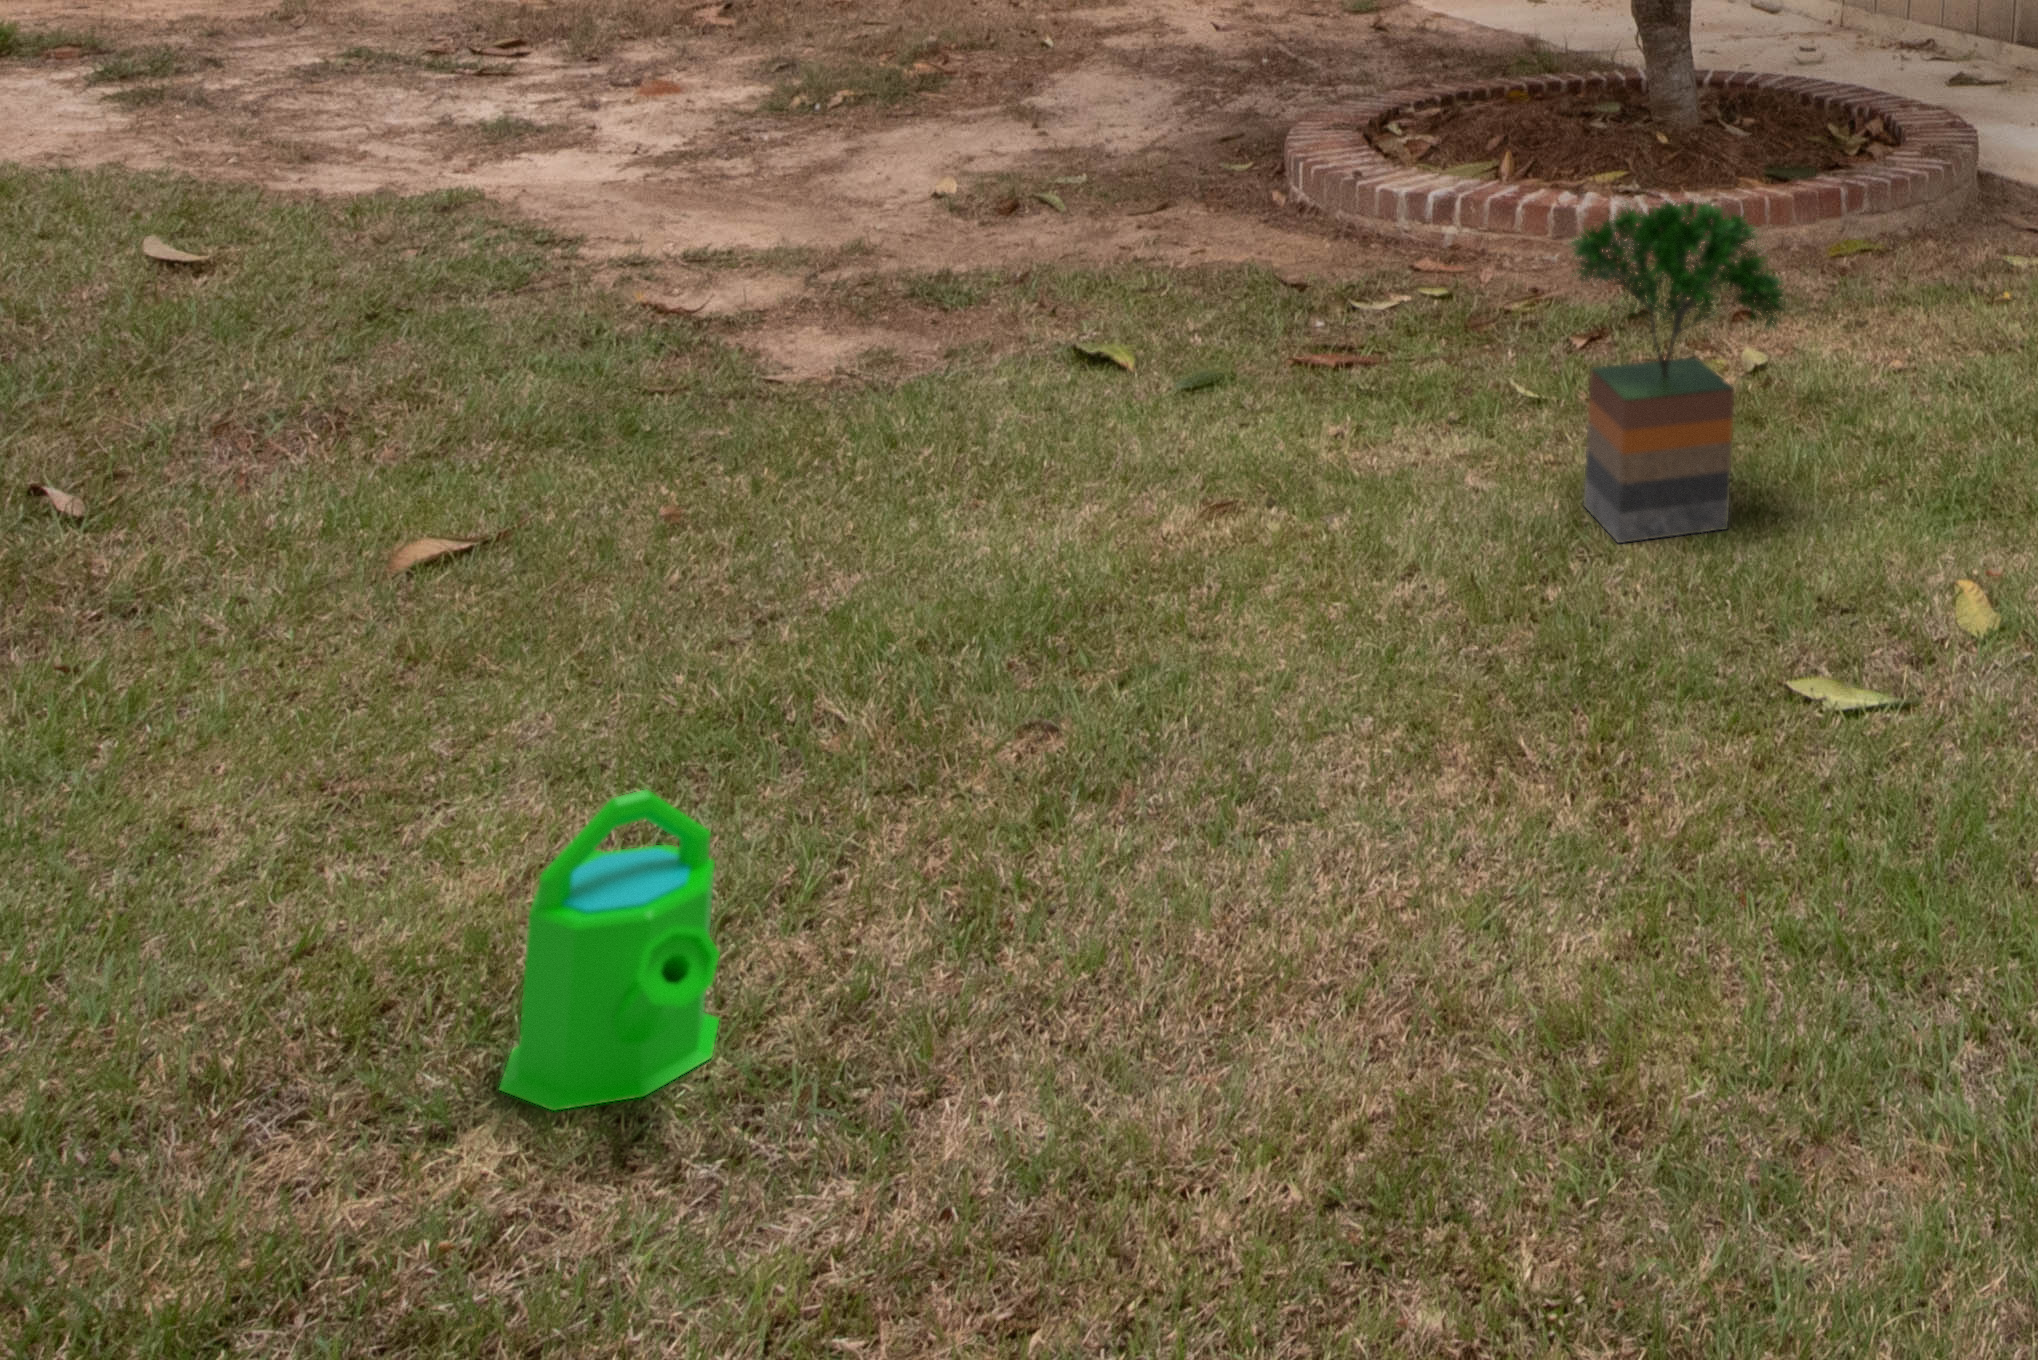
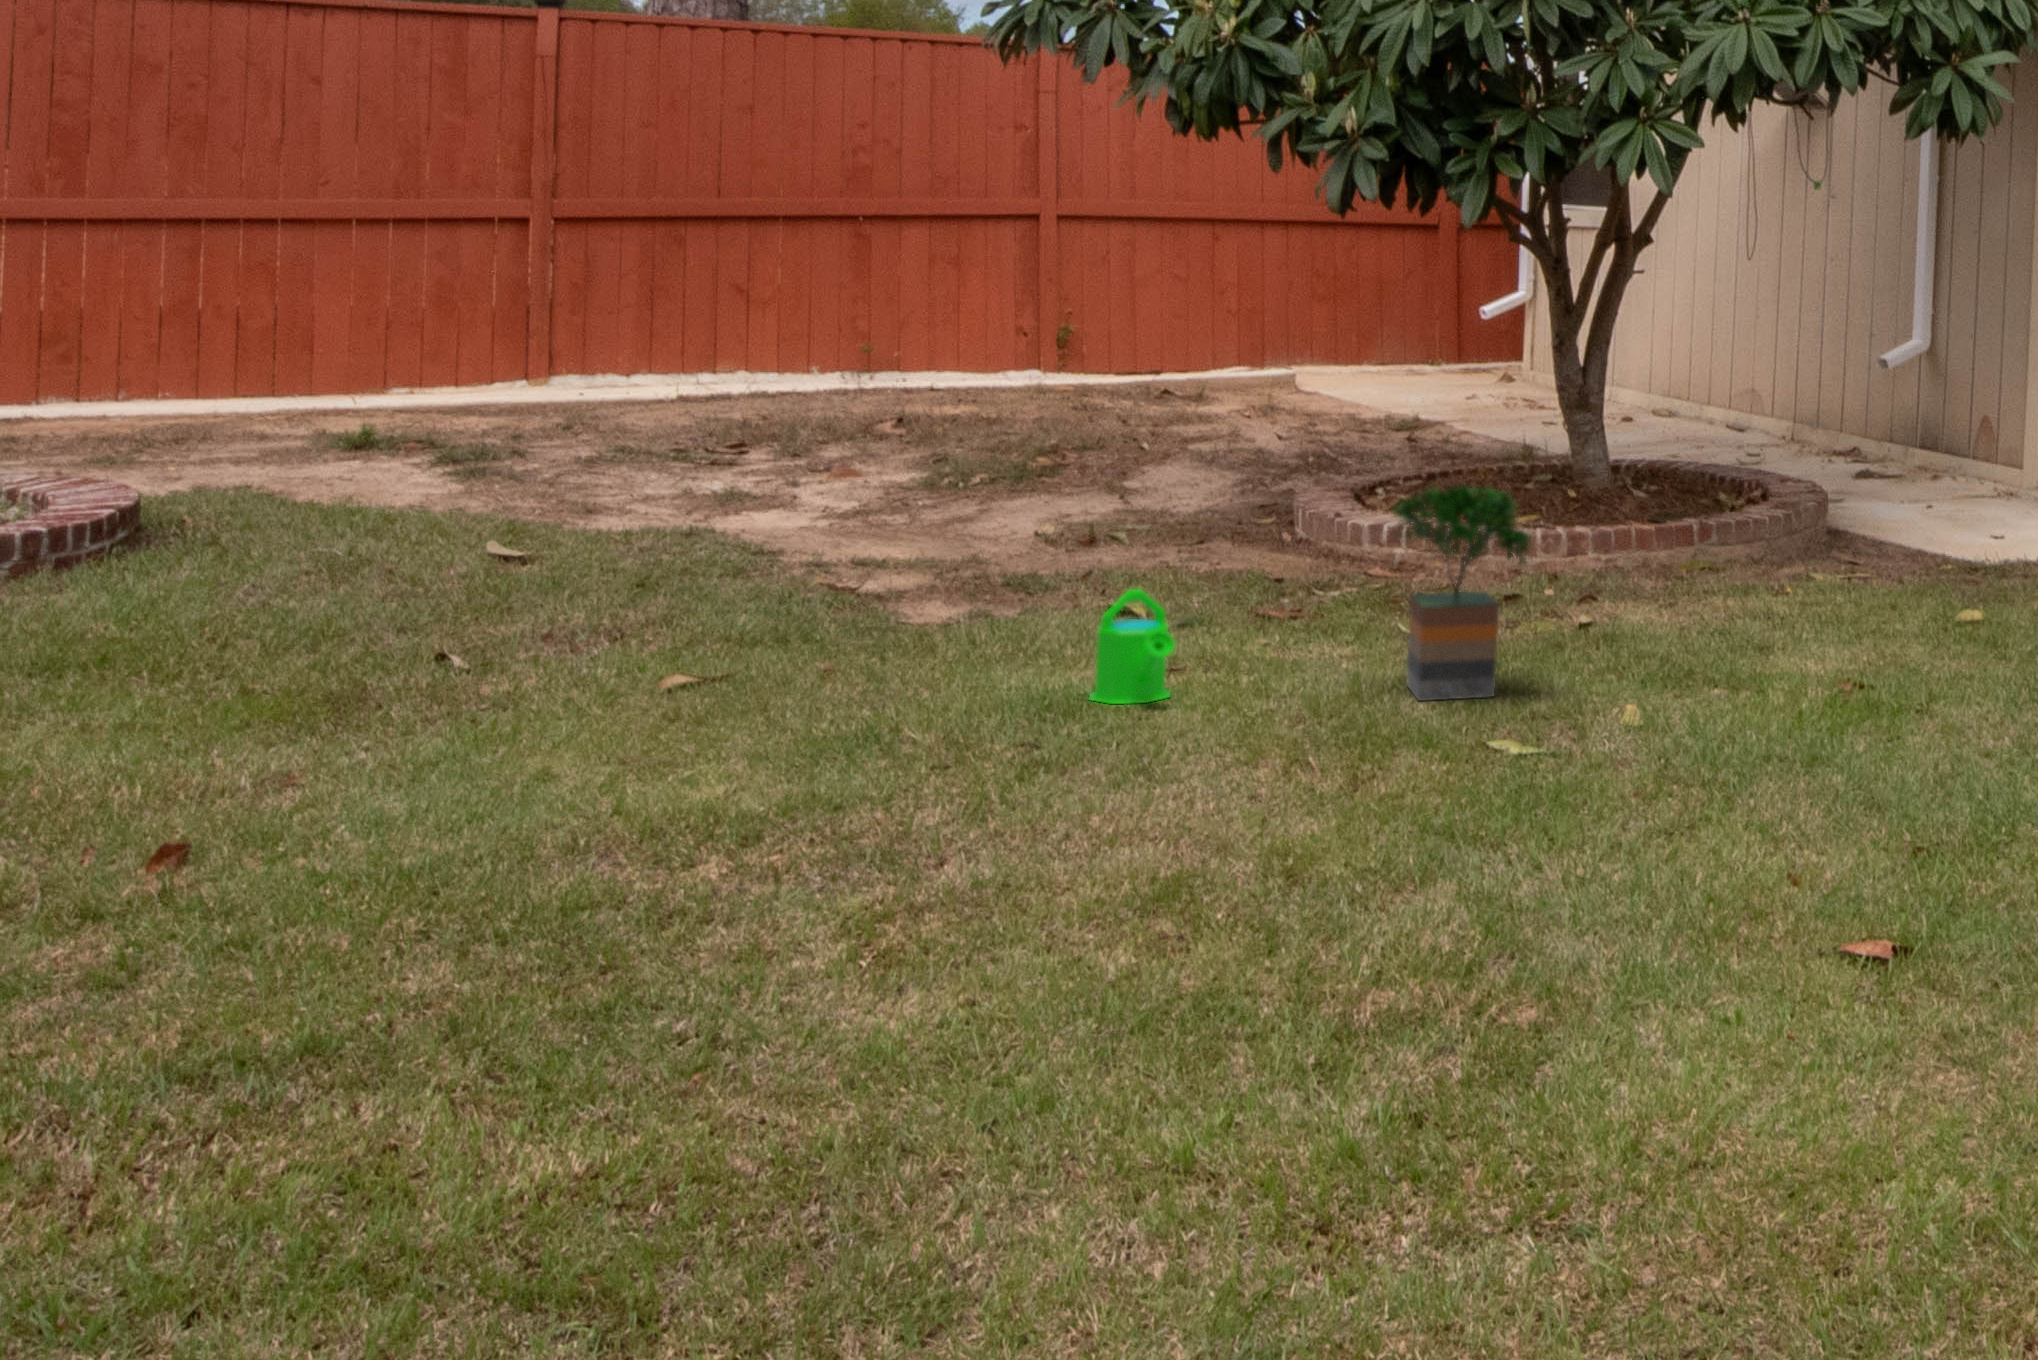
watering can: present [499,789,720,1110] -> present [1089,588,1175,704]

